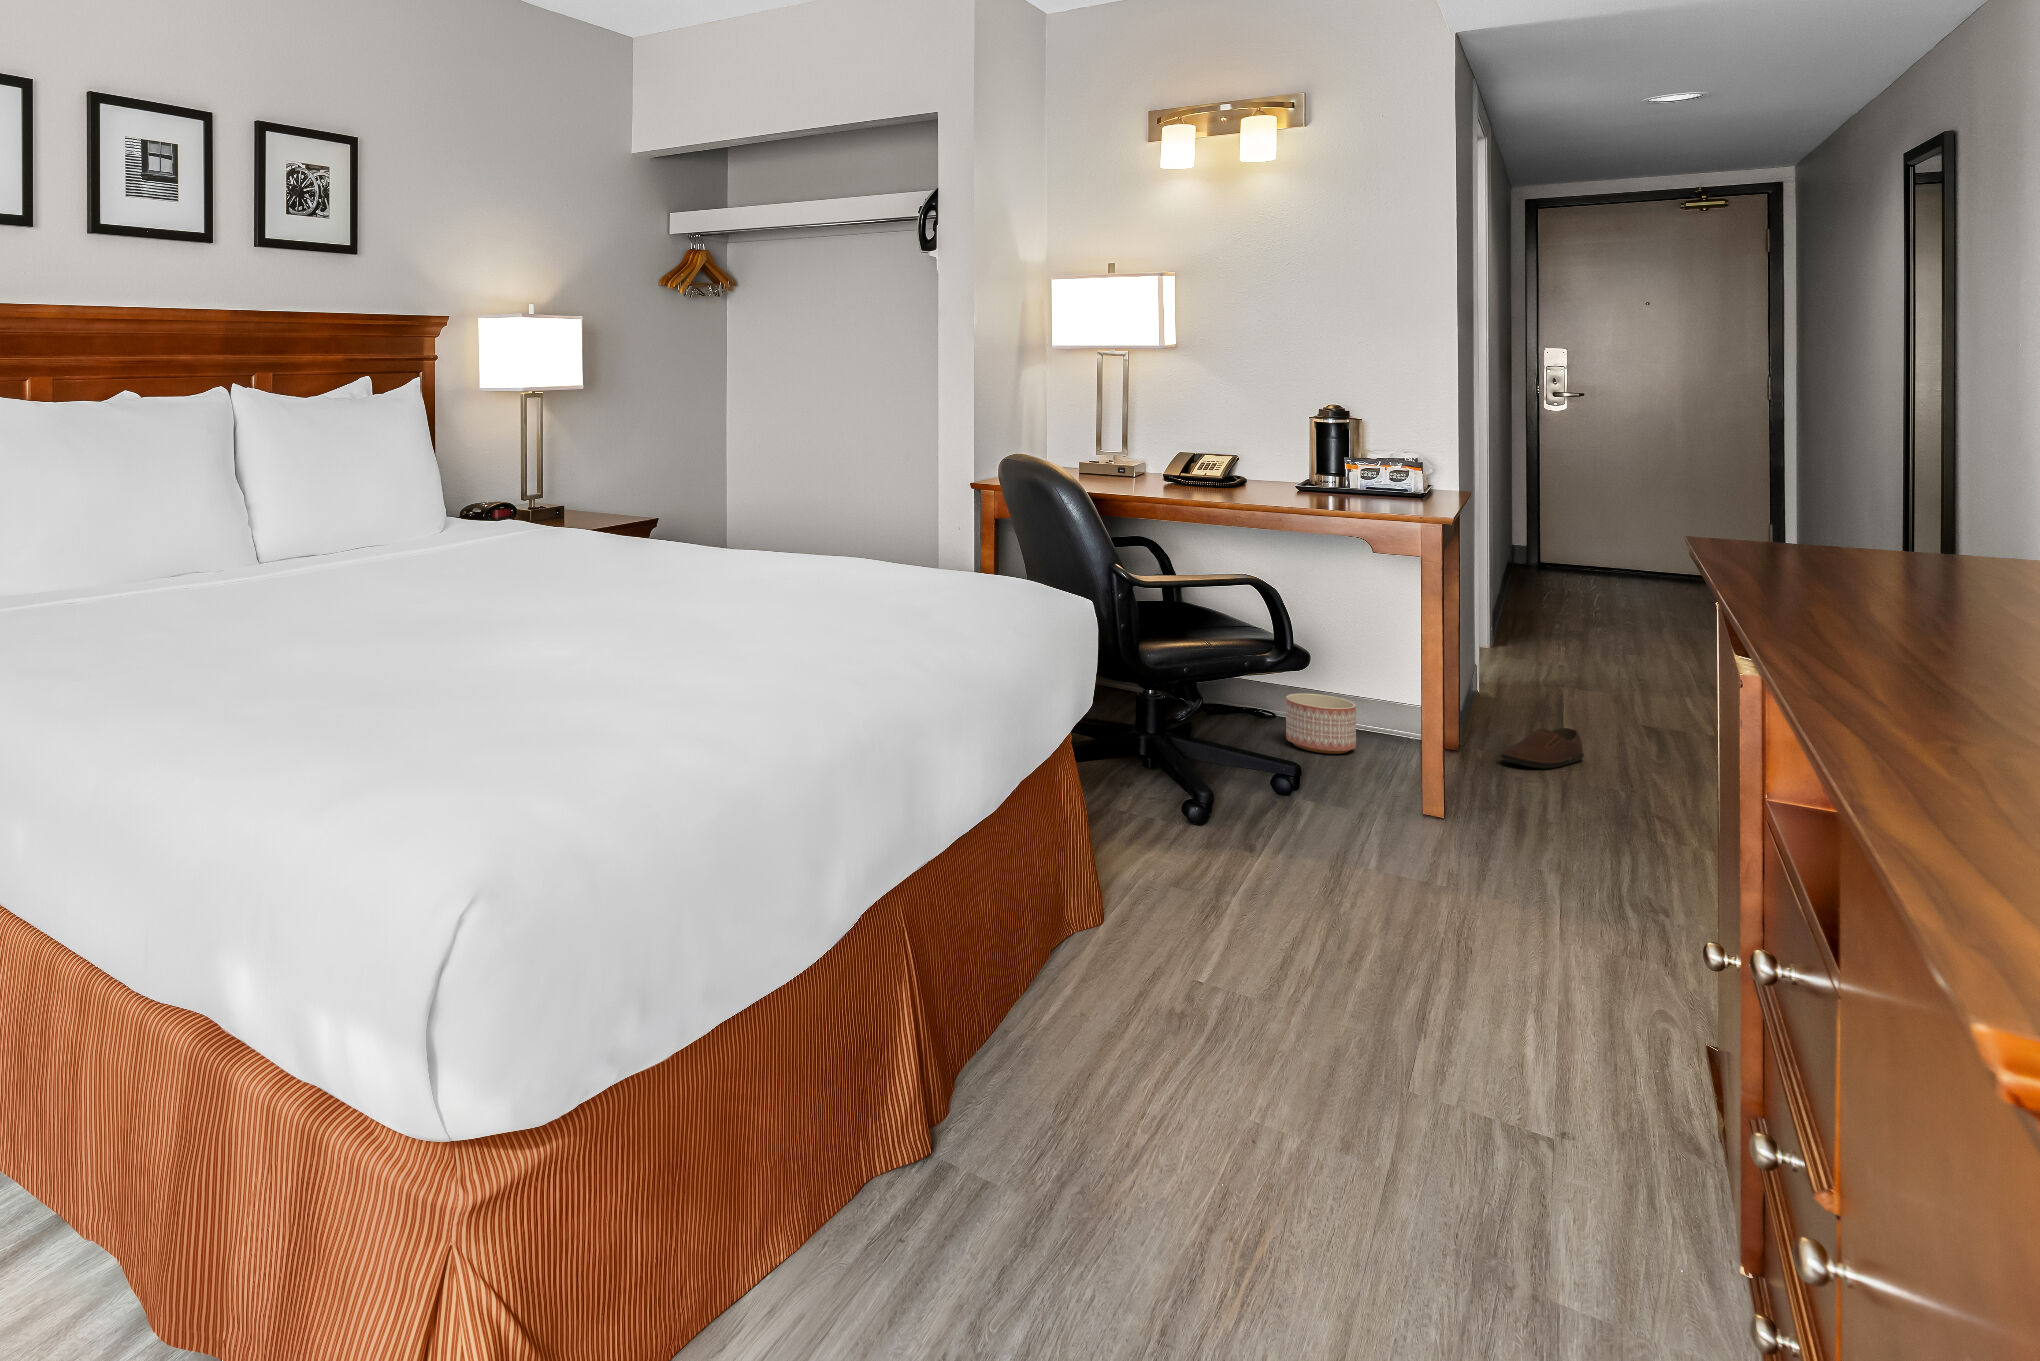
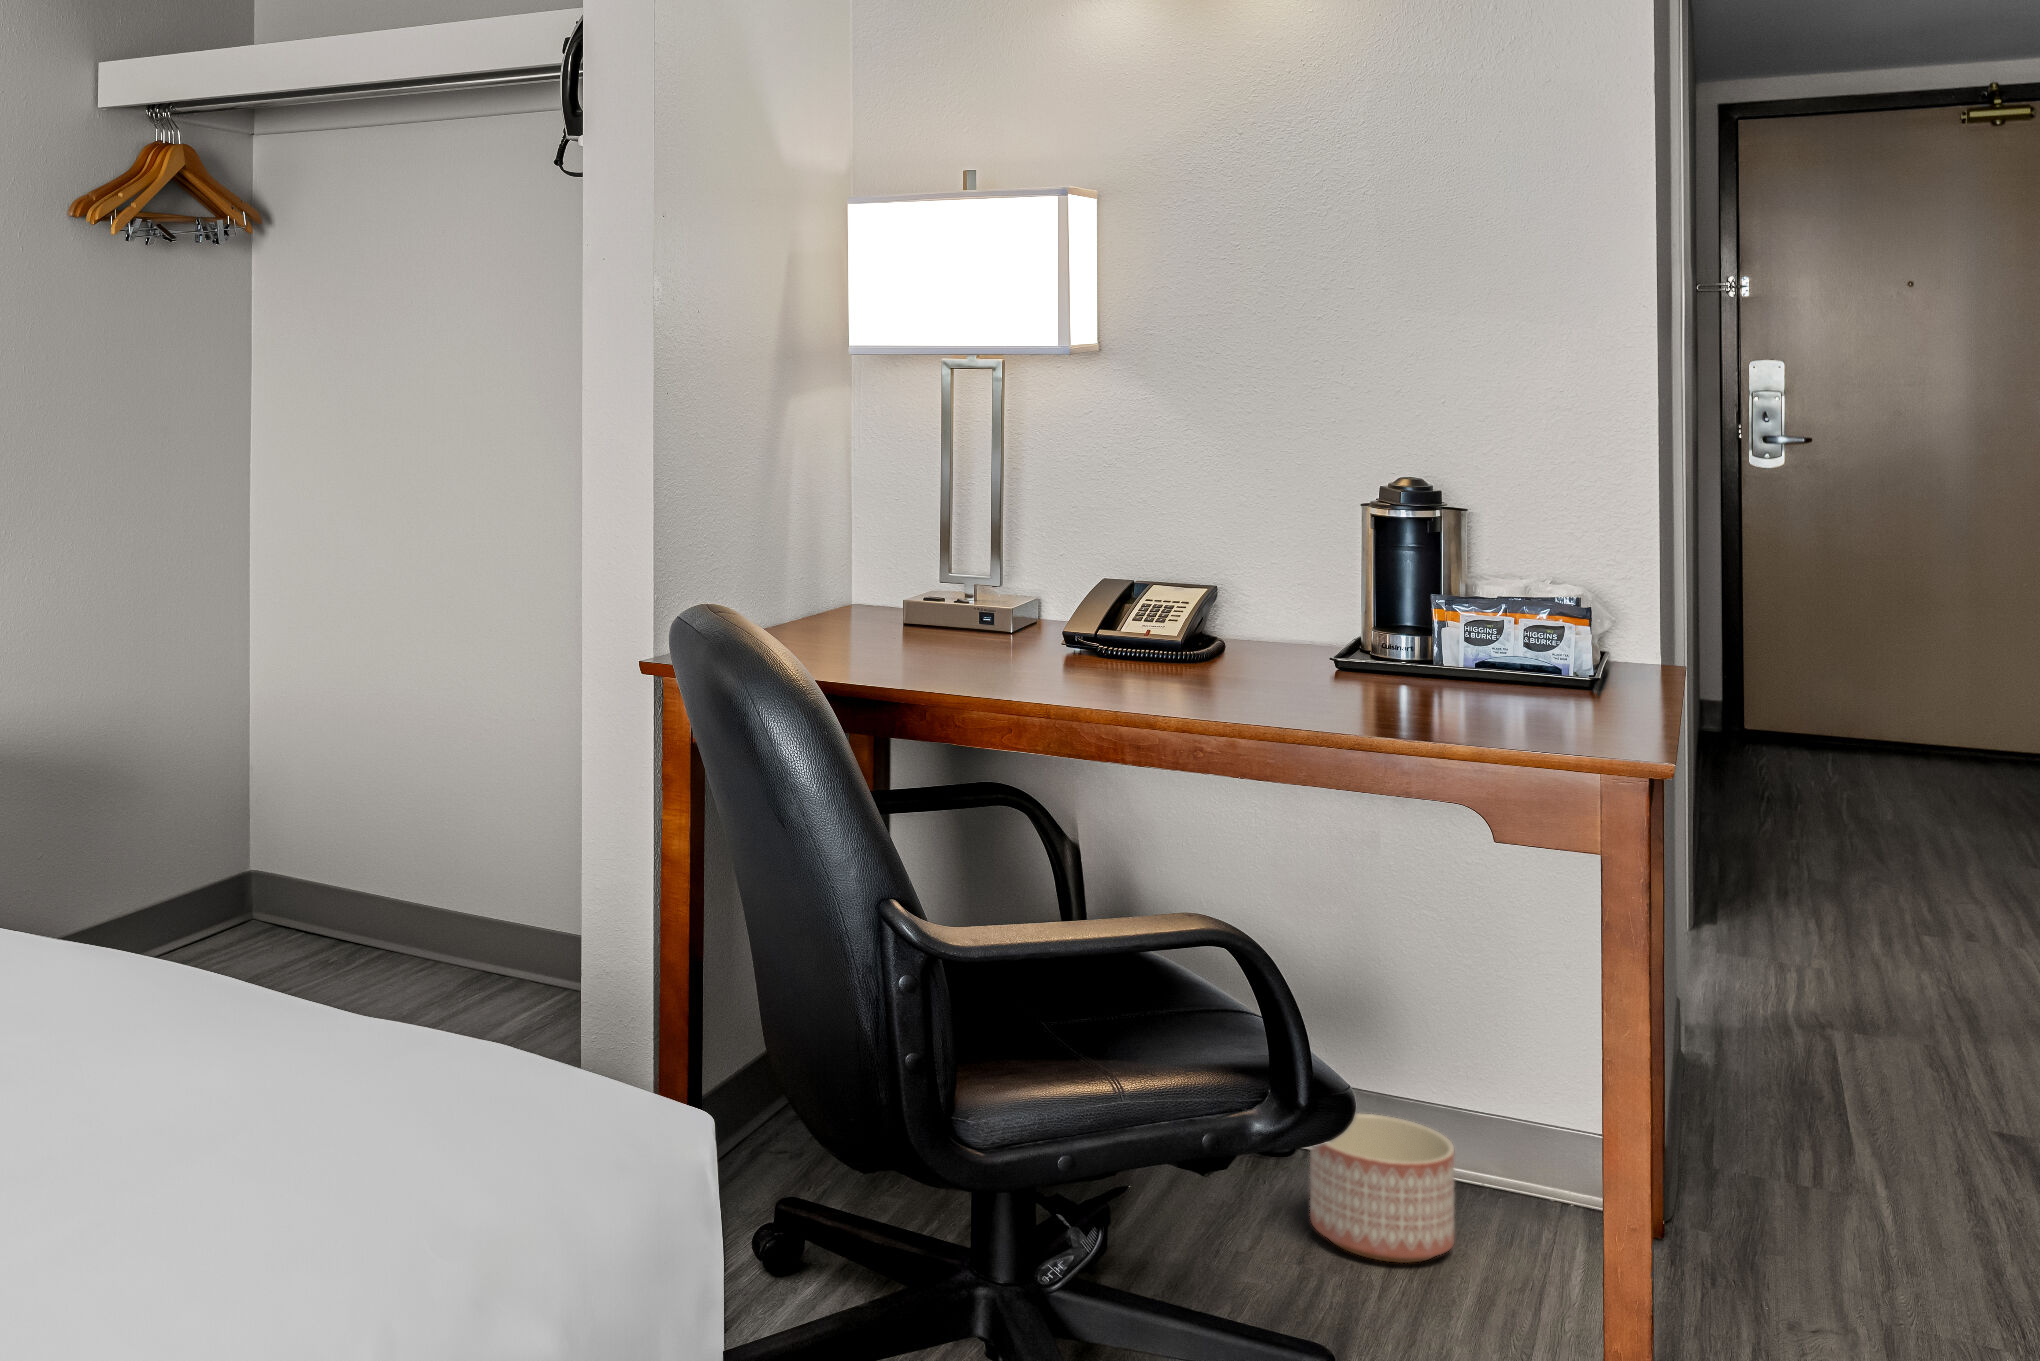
shoe: present [1500,728,1584,769] -> none [1751,1184,1916,1292]

